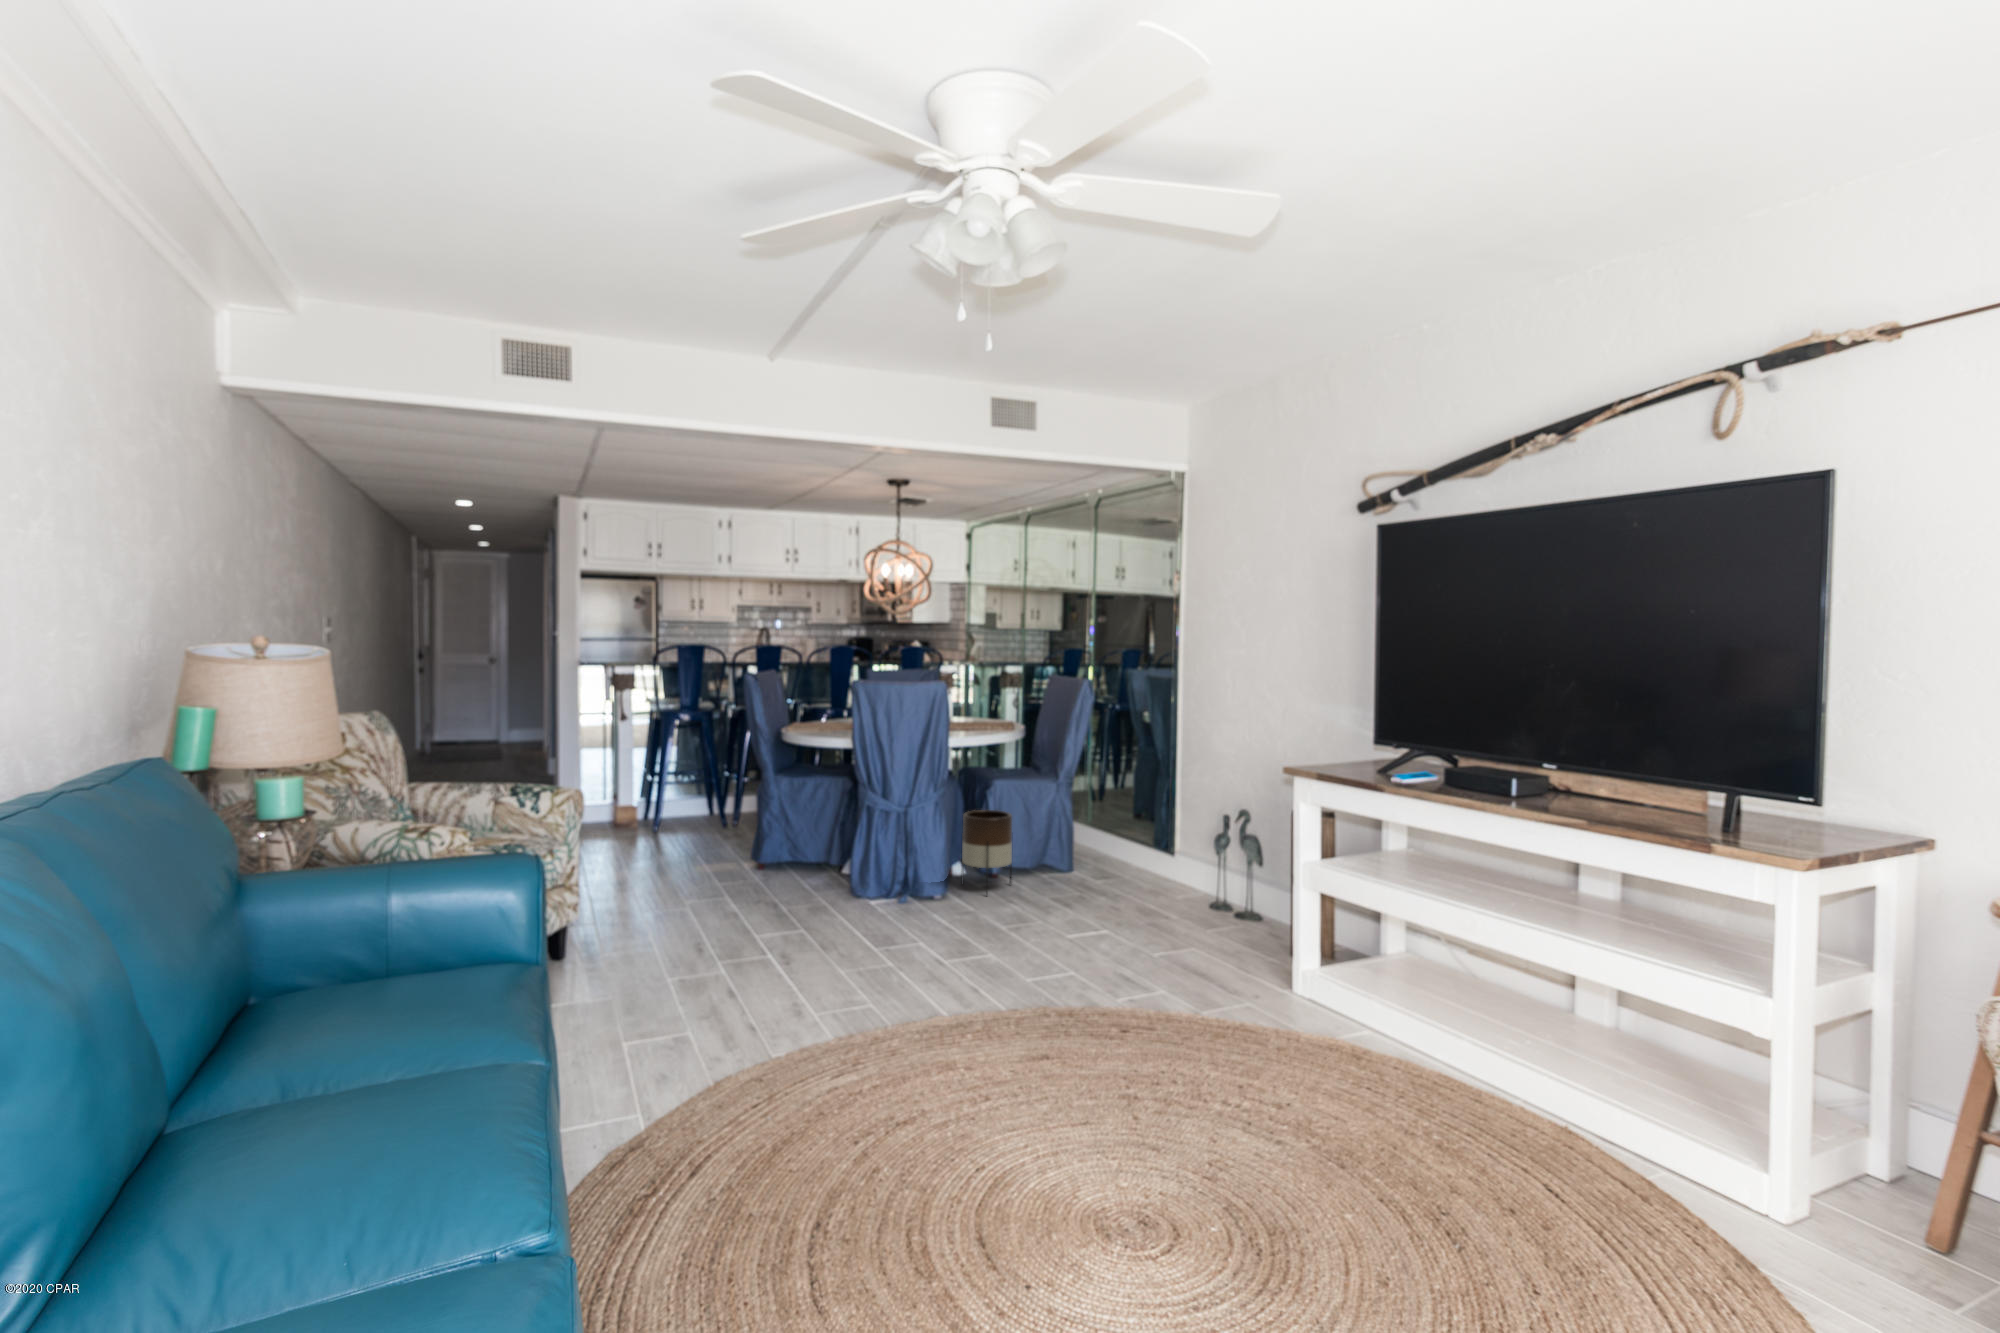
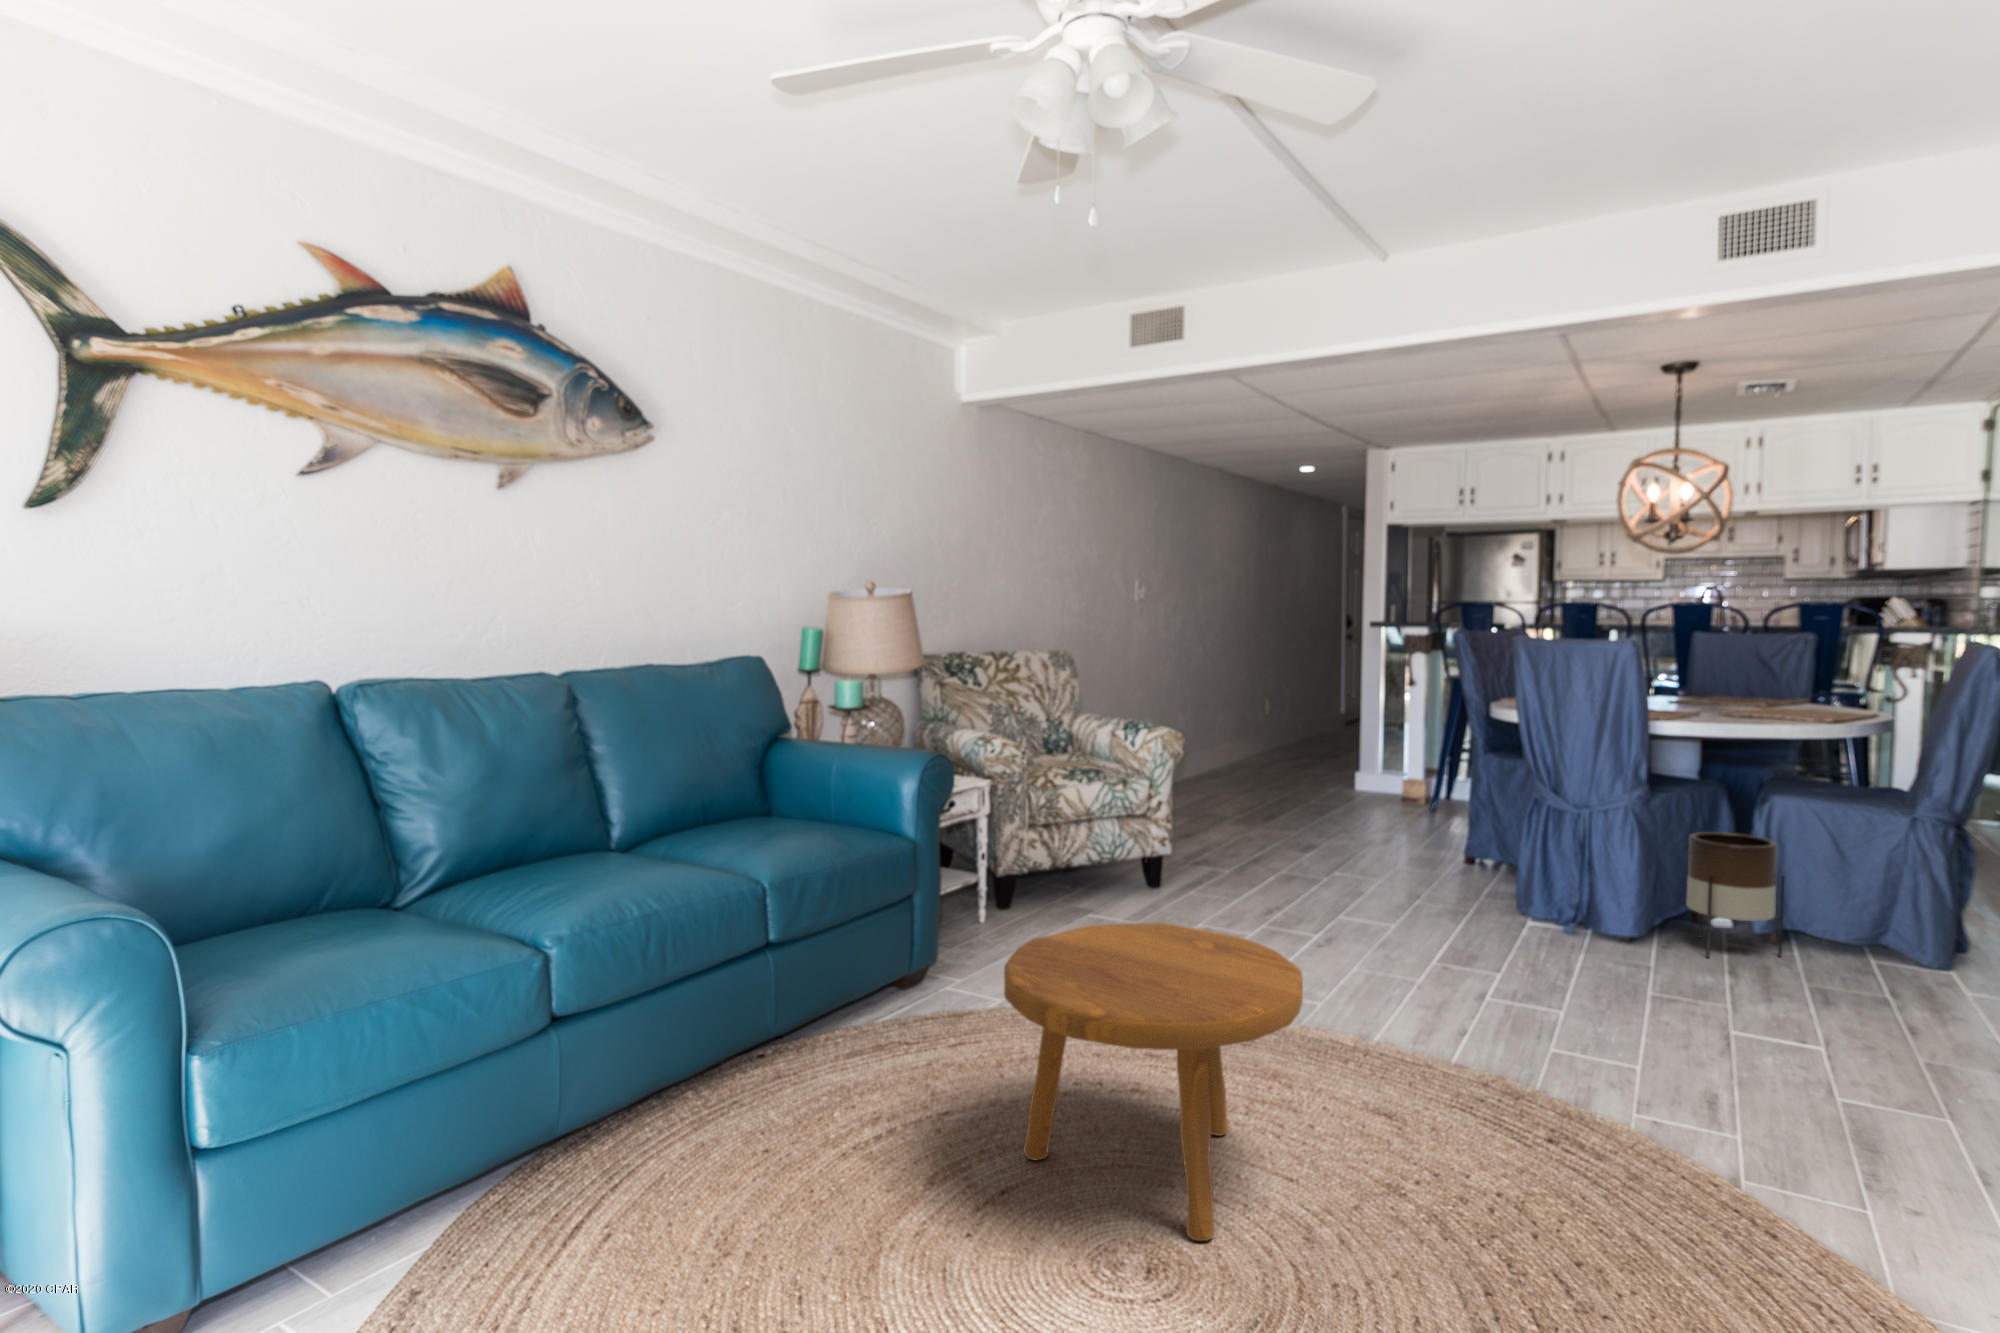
footstool: none [899,957,1151,1220] -> present [1004,923,1303,1241]

